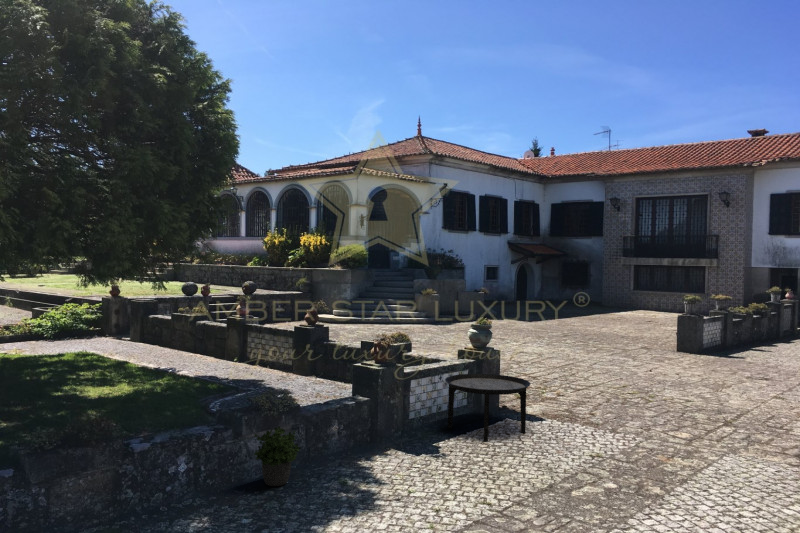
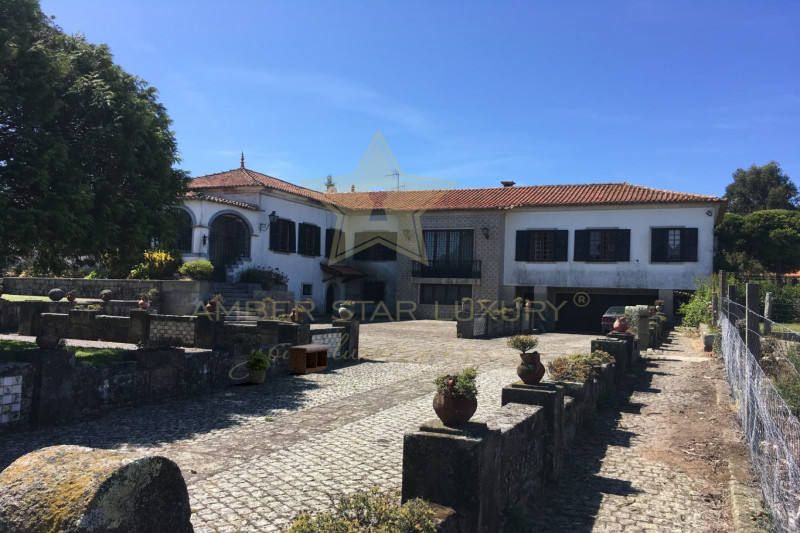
round table: present [445,374,530,441] -> none [332,334,383,368]
bench: none [358,397,430,455] -> present [289,344,328,374]

